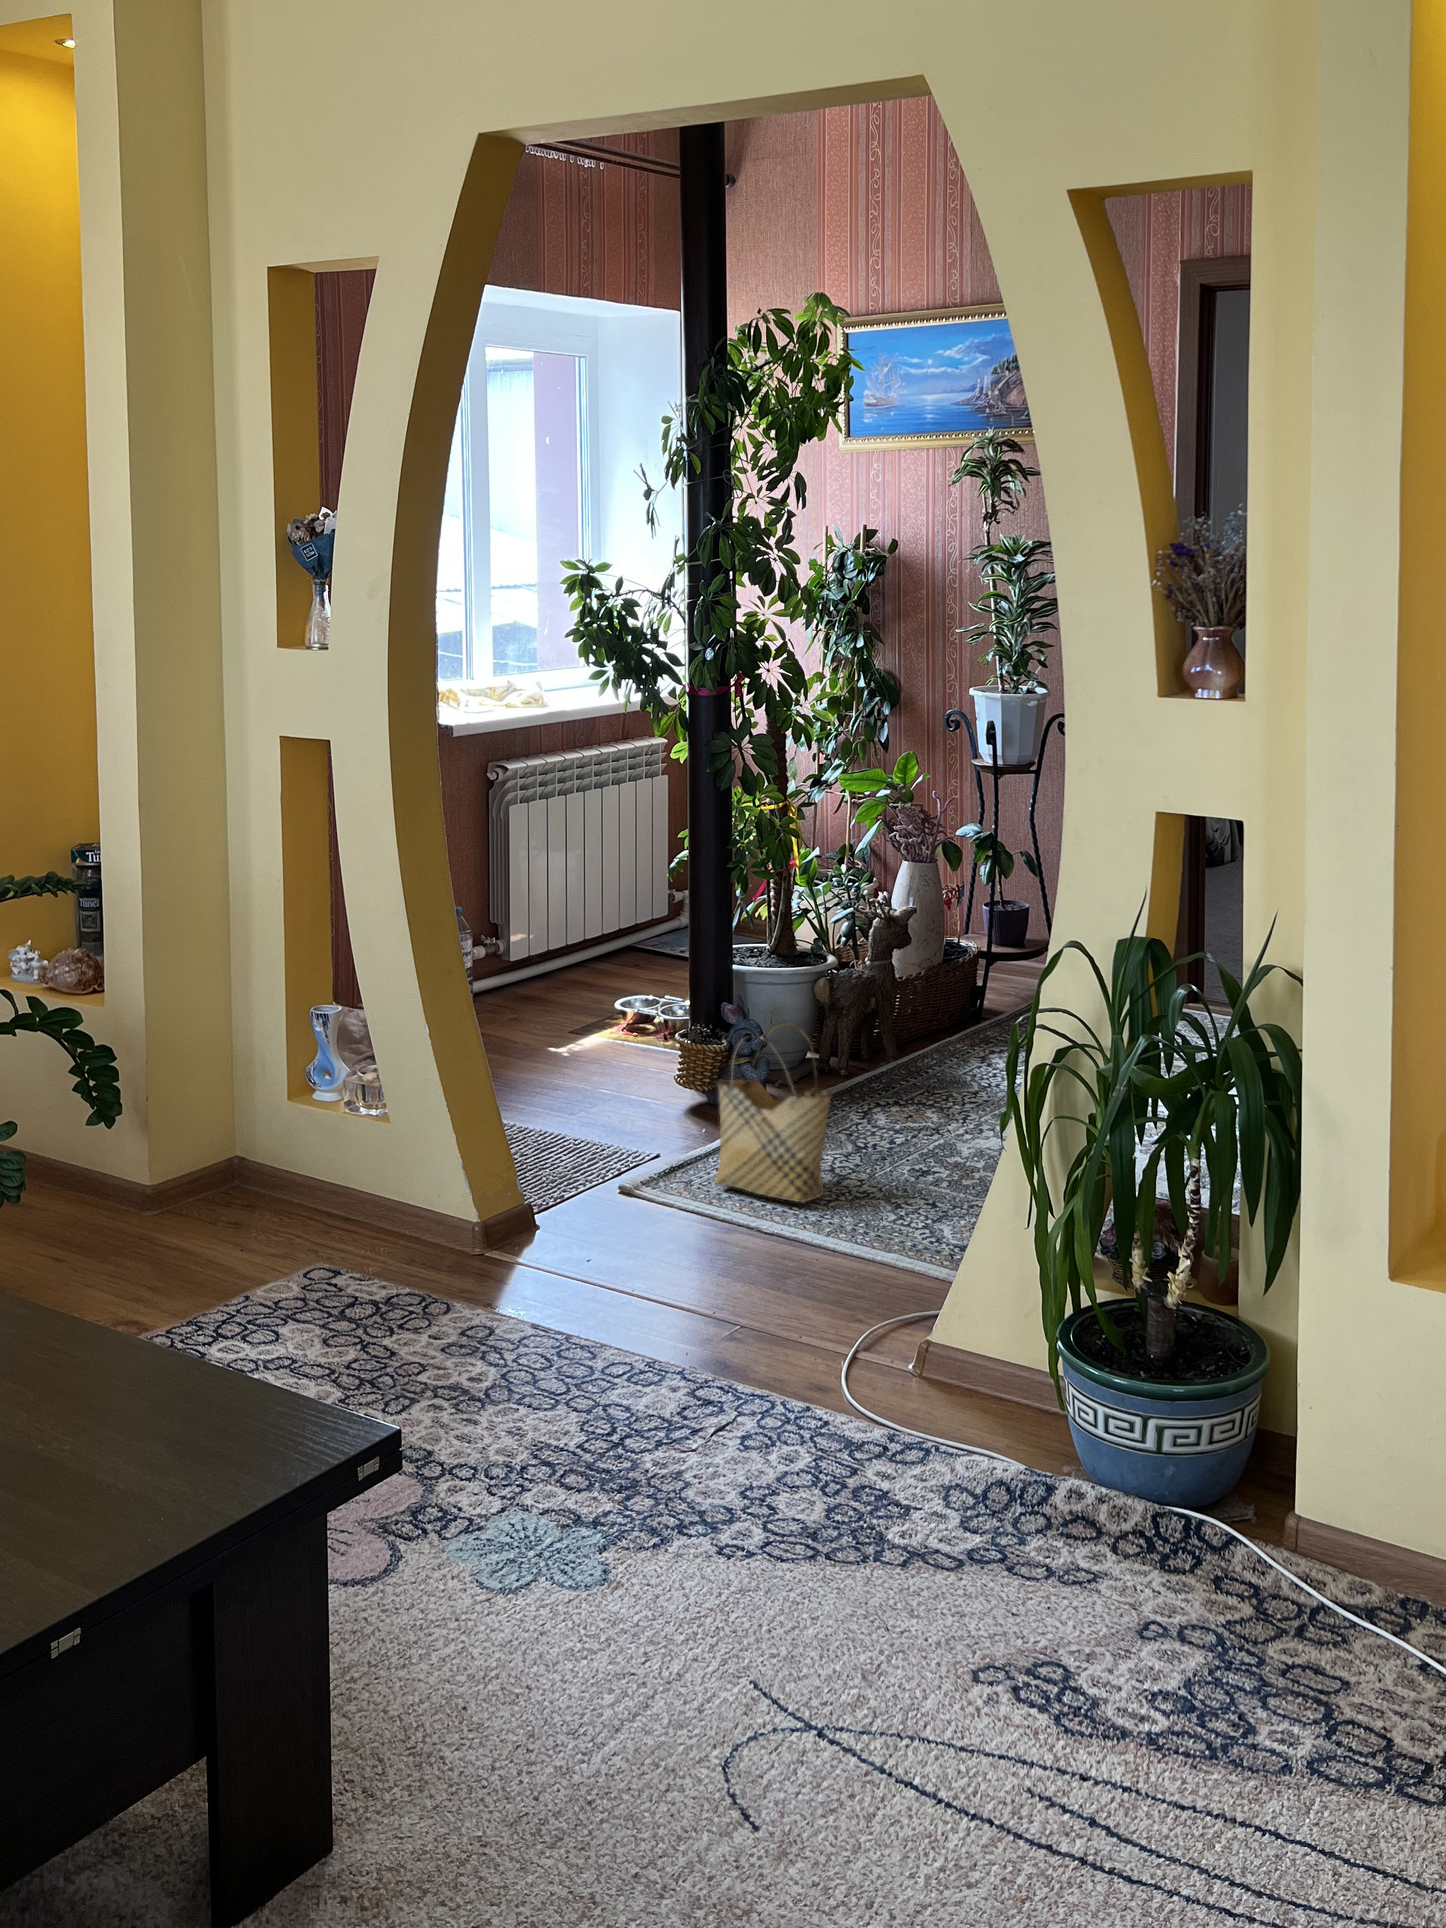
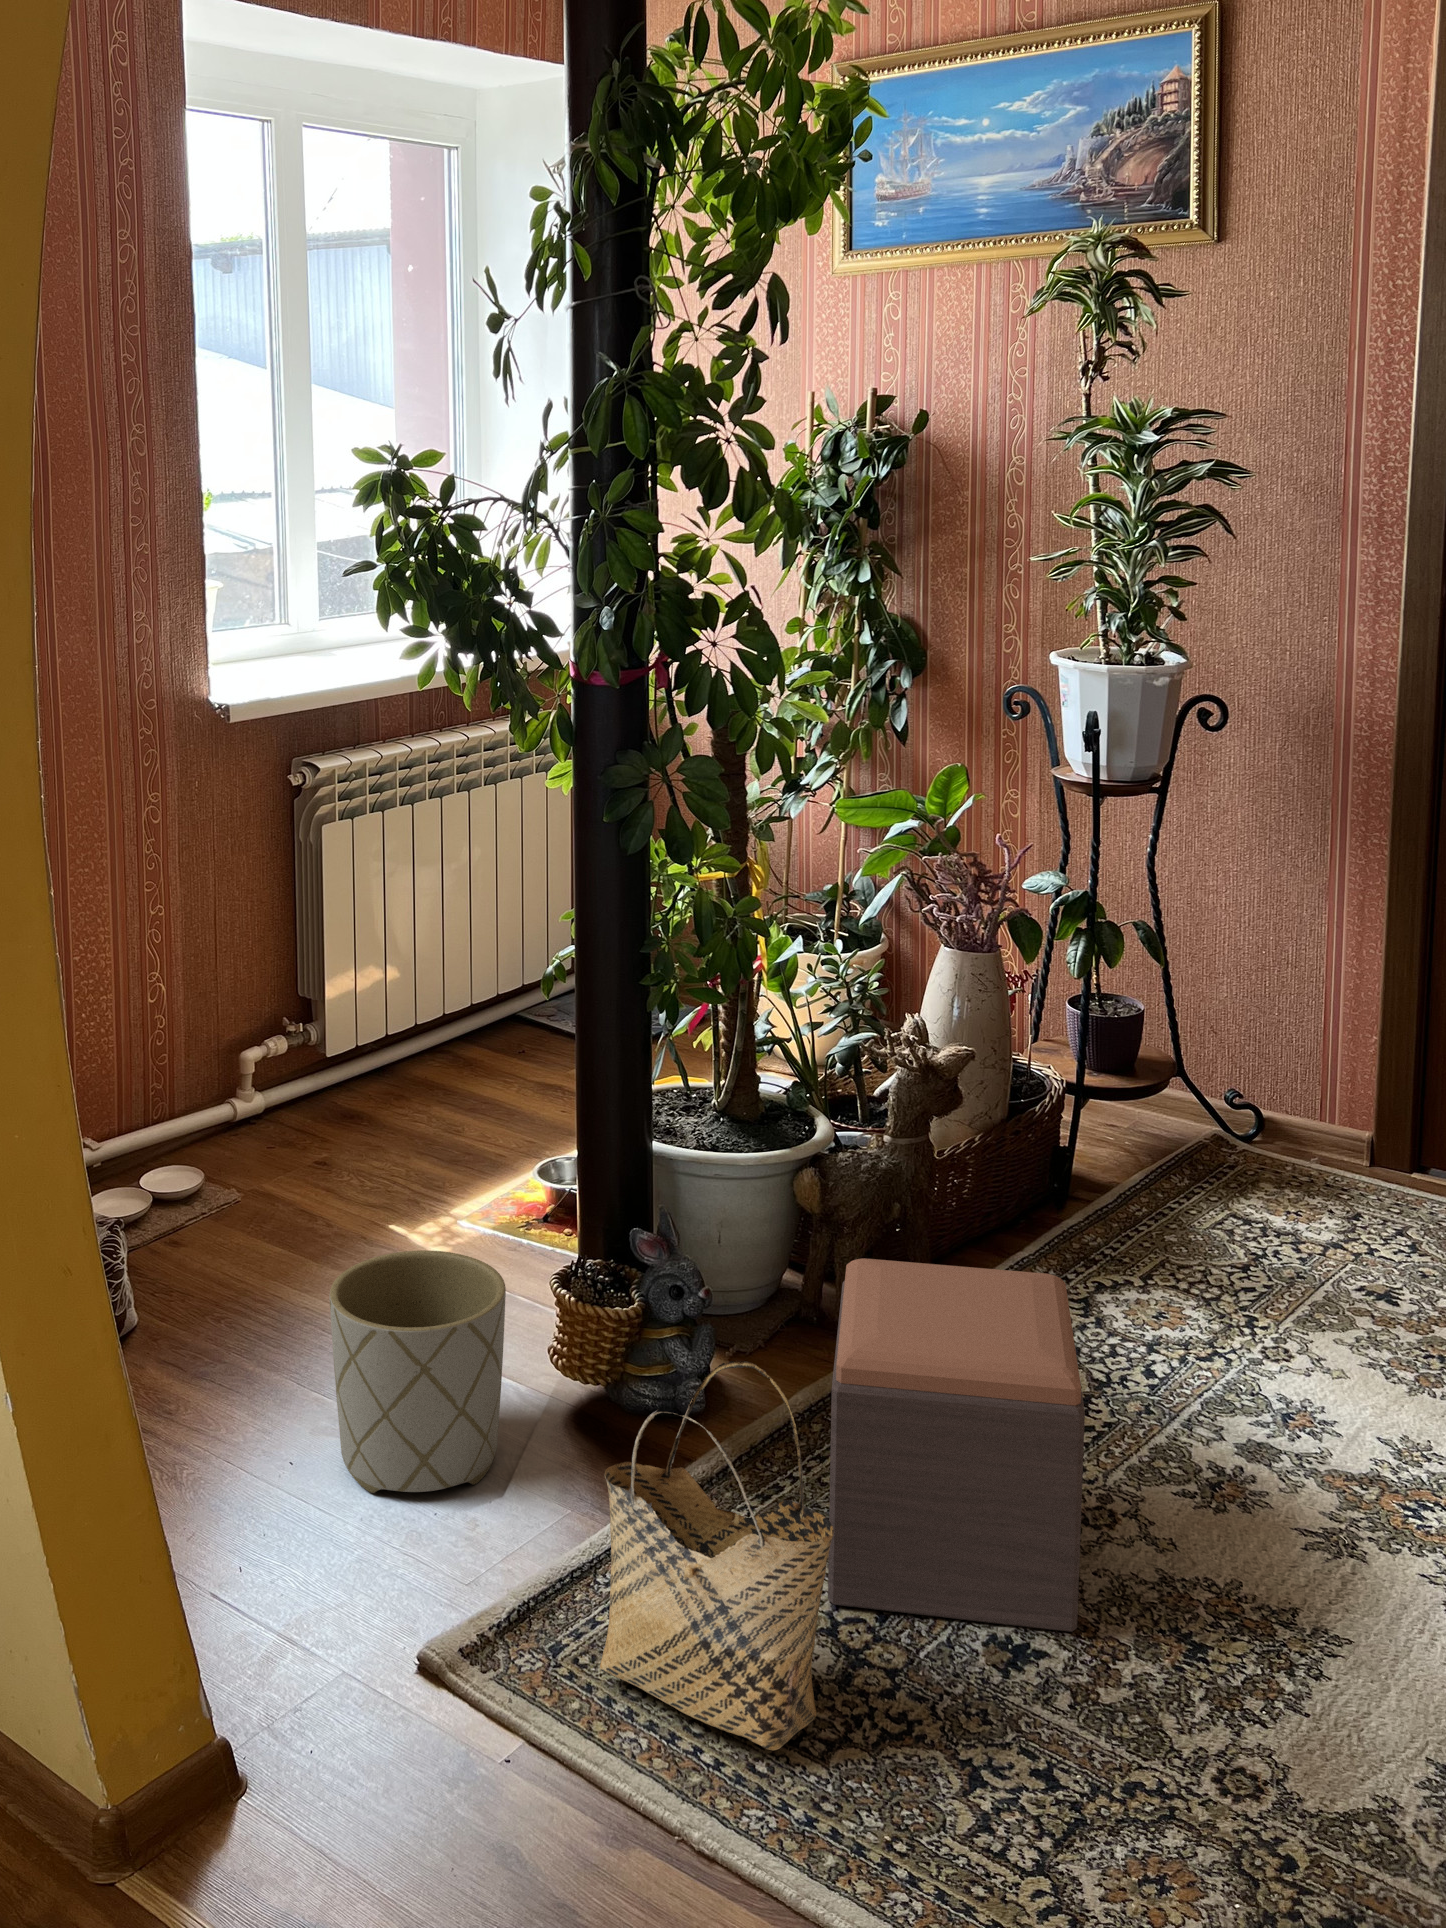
footstool: none [831,997,958,1166] -> present [828,1258,1085,1632]
planter: none [557,1014,655,1138] -> present [330,1250,506,1493]

